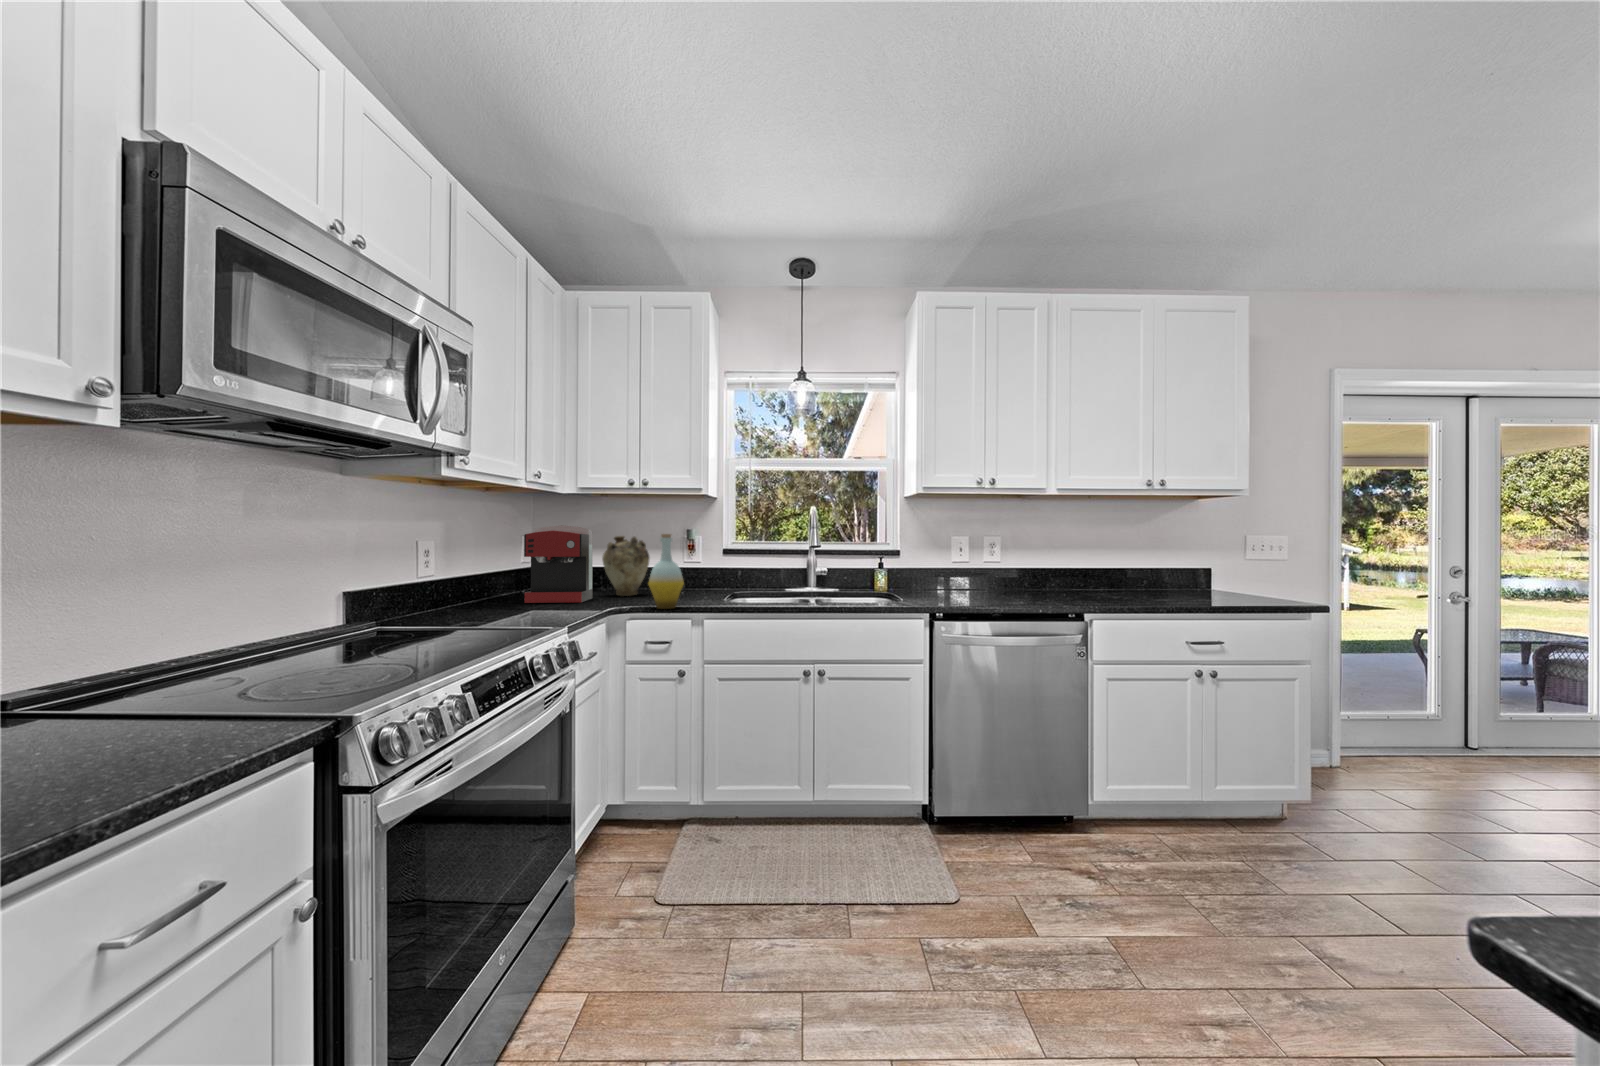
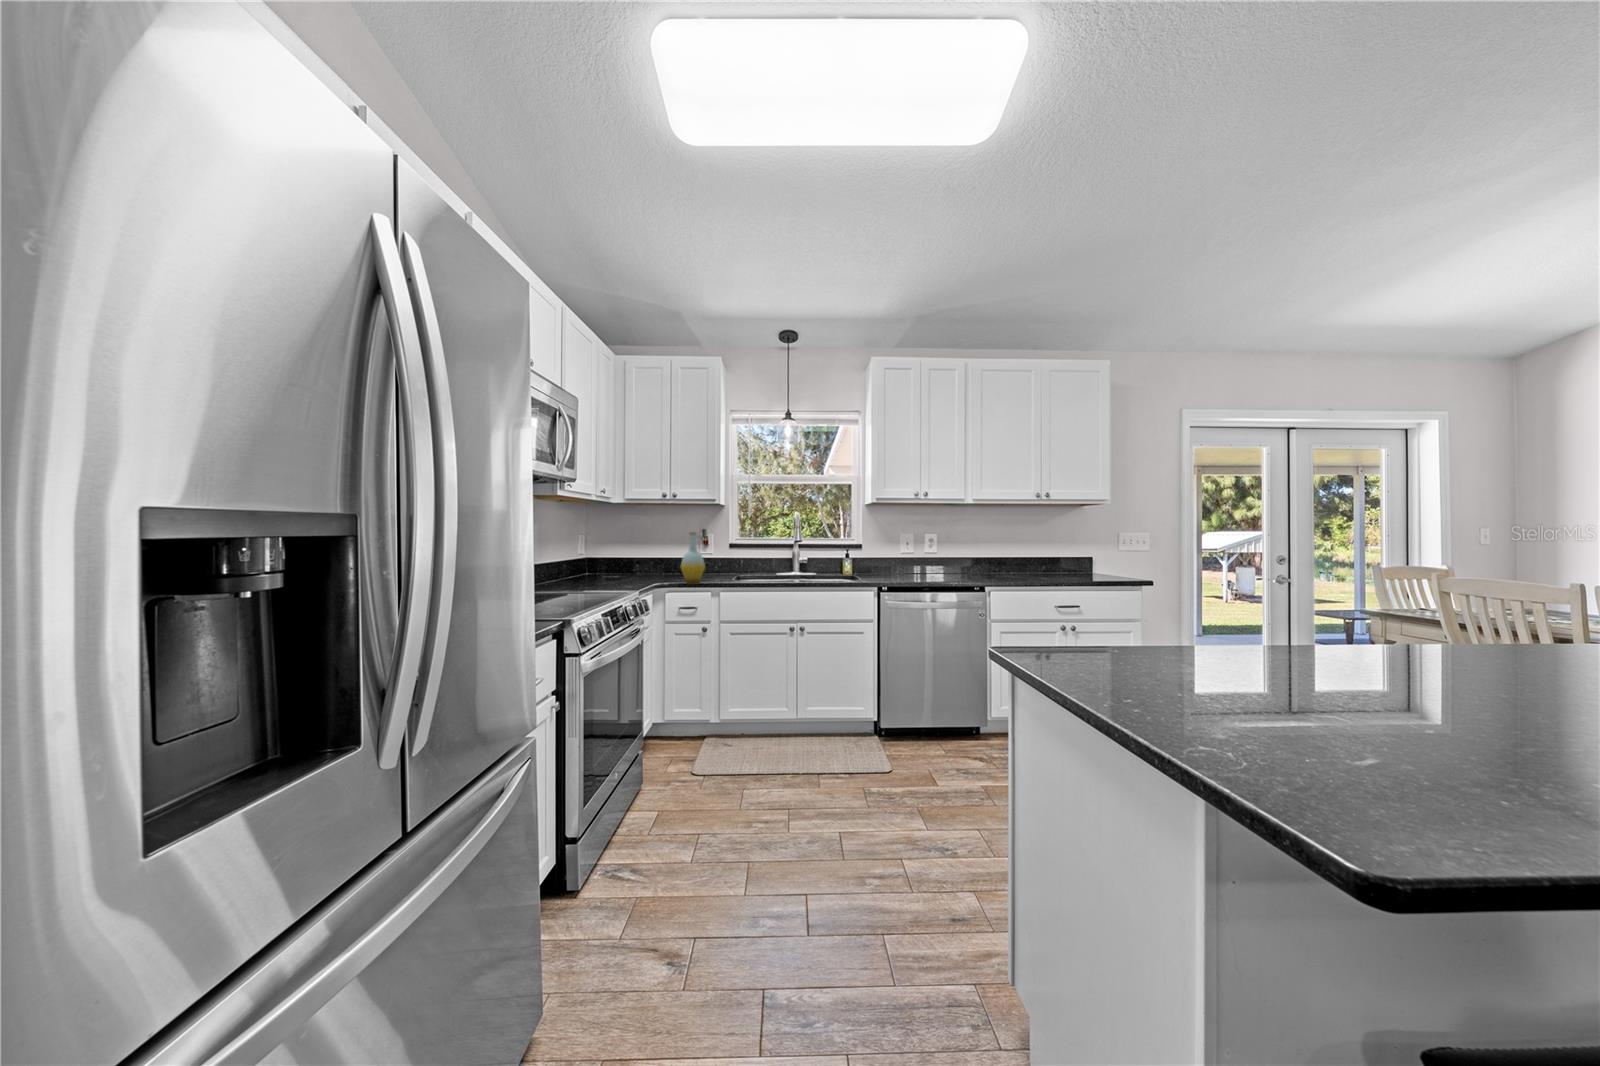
coffee maker: present [524,525,593,603] -> none [587,526,633,582]
vase: present [602,536,649,596] -> none [639,534,674,579]

